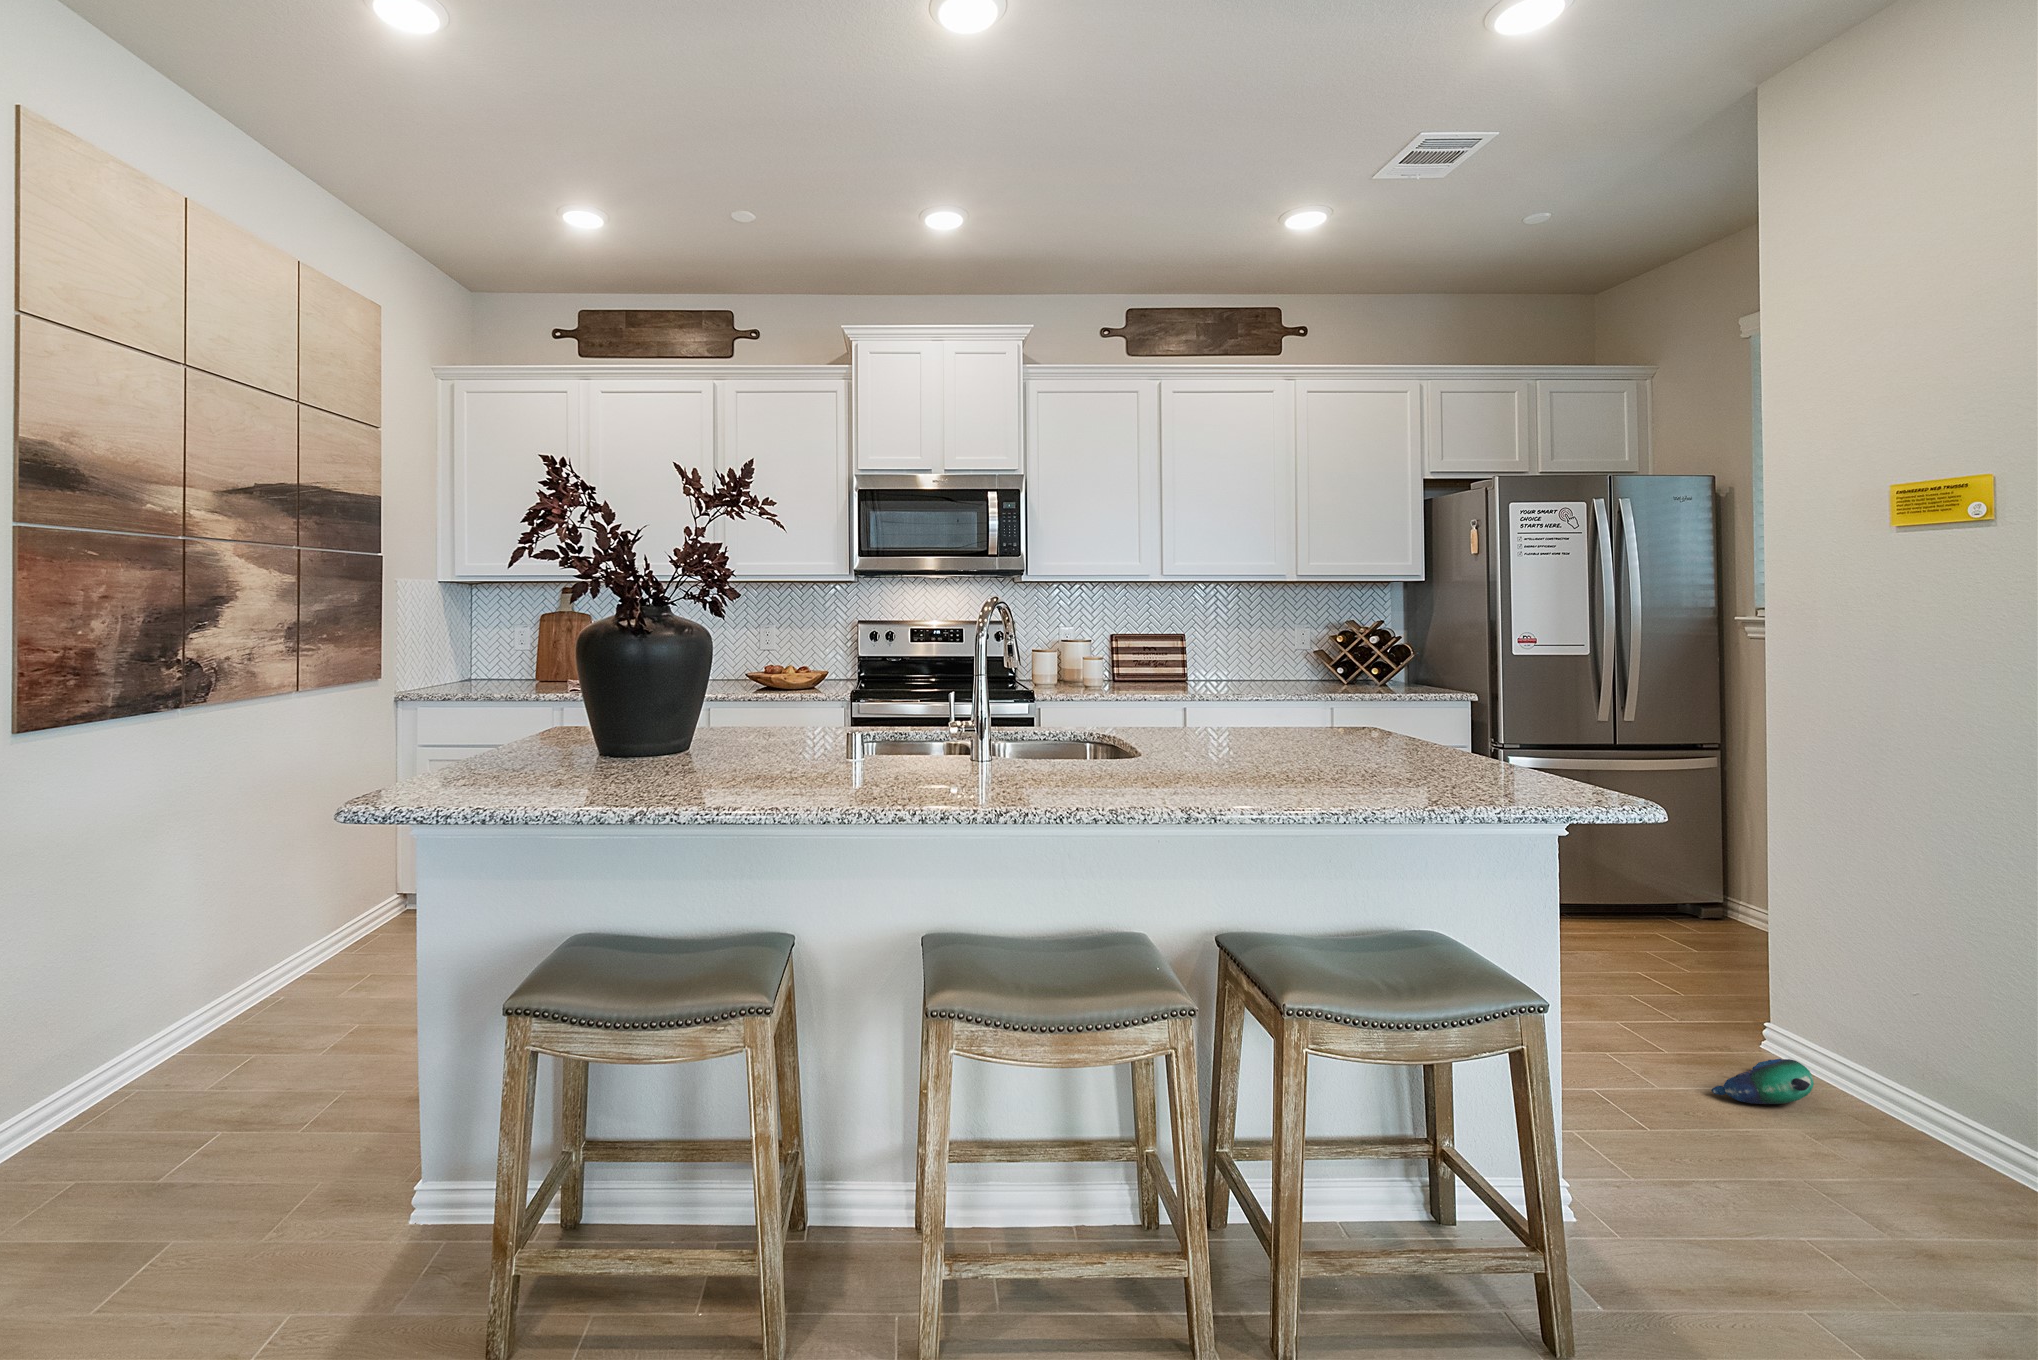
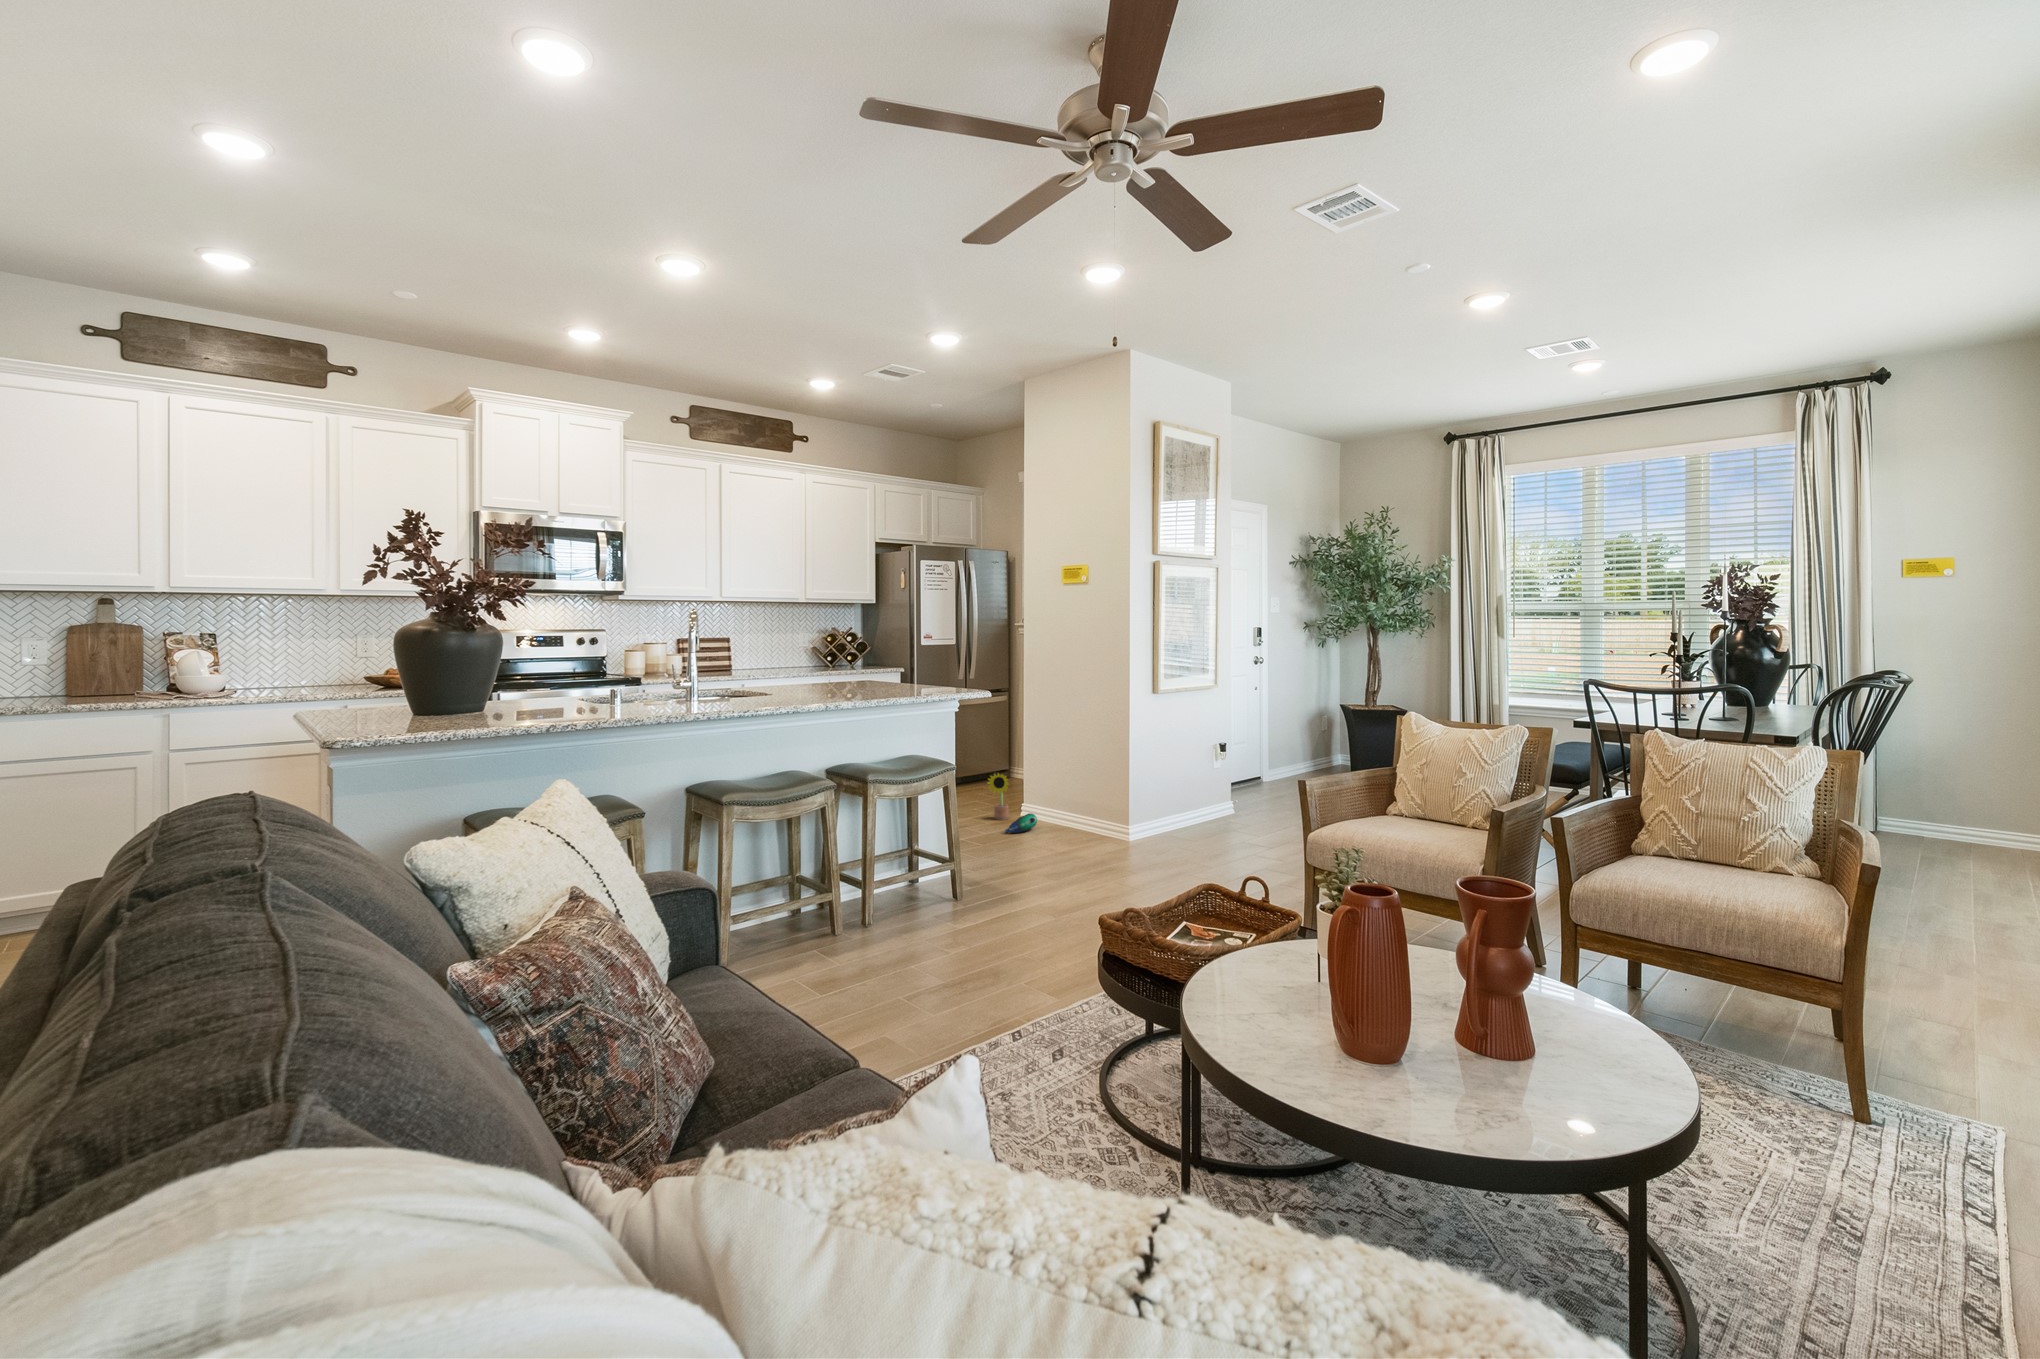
decorative plant: none [1658,936,1725,1041] -> present [988,773,1009,820]

